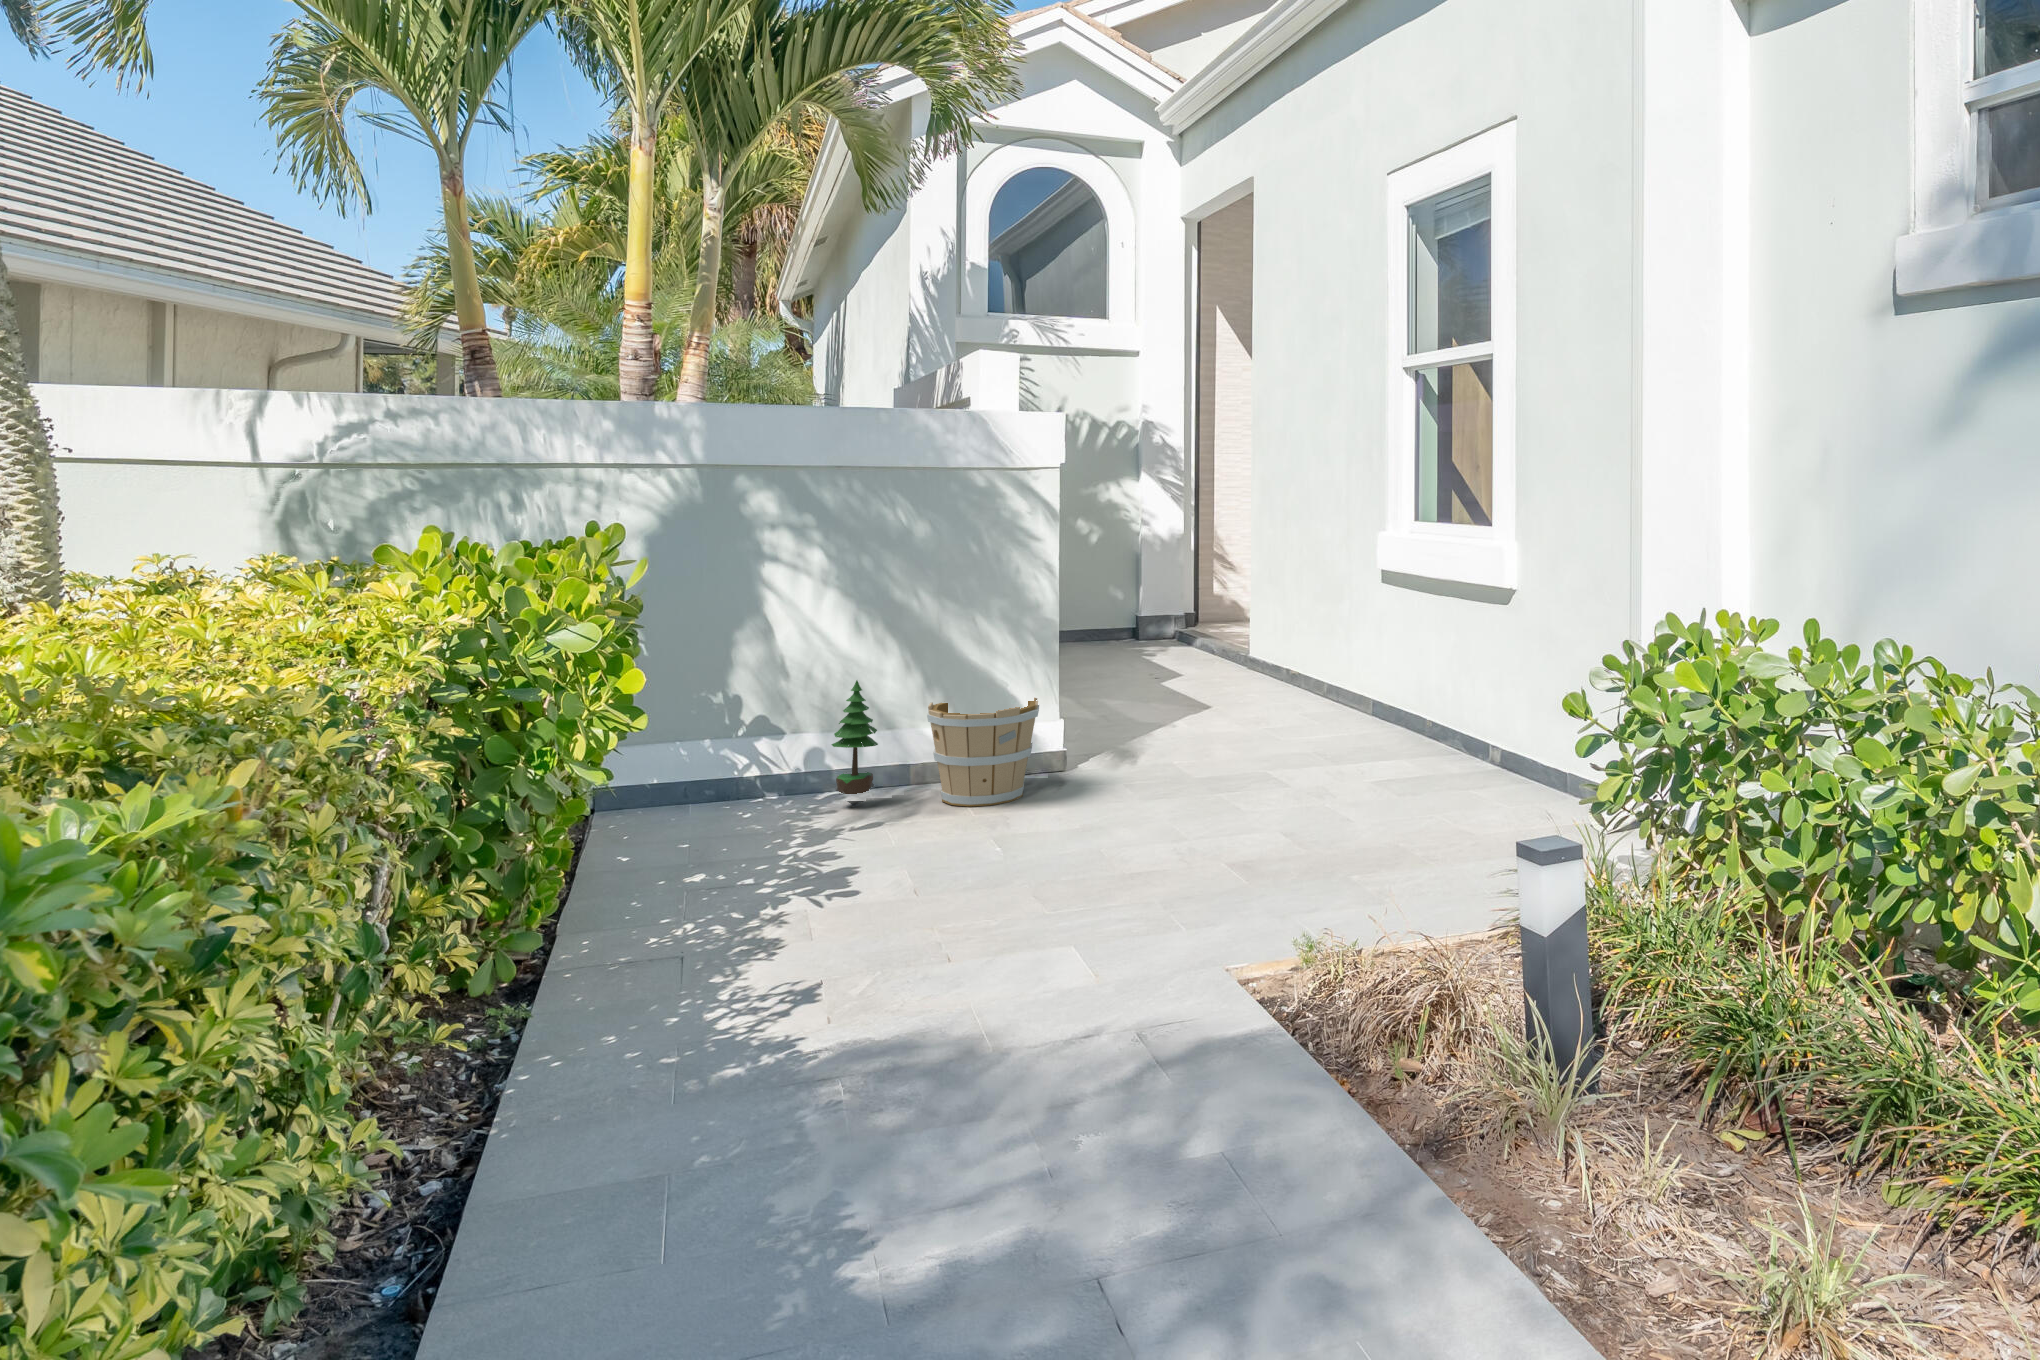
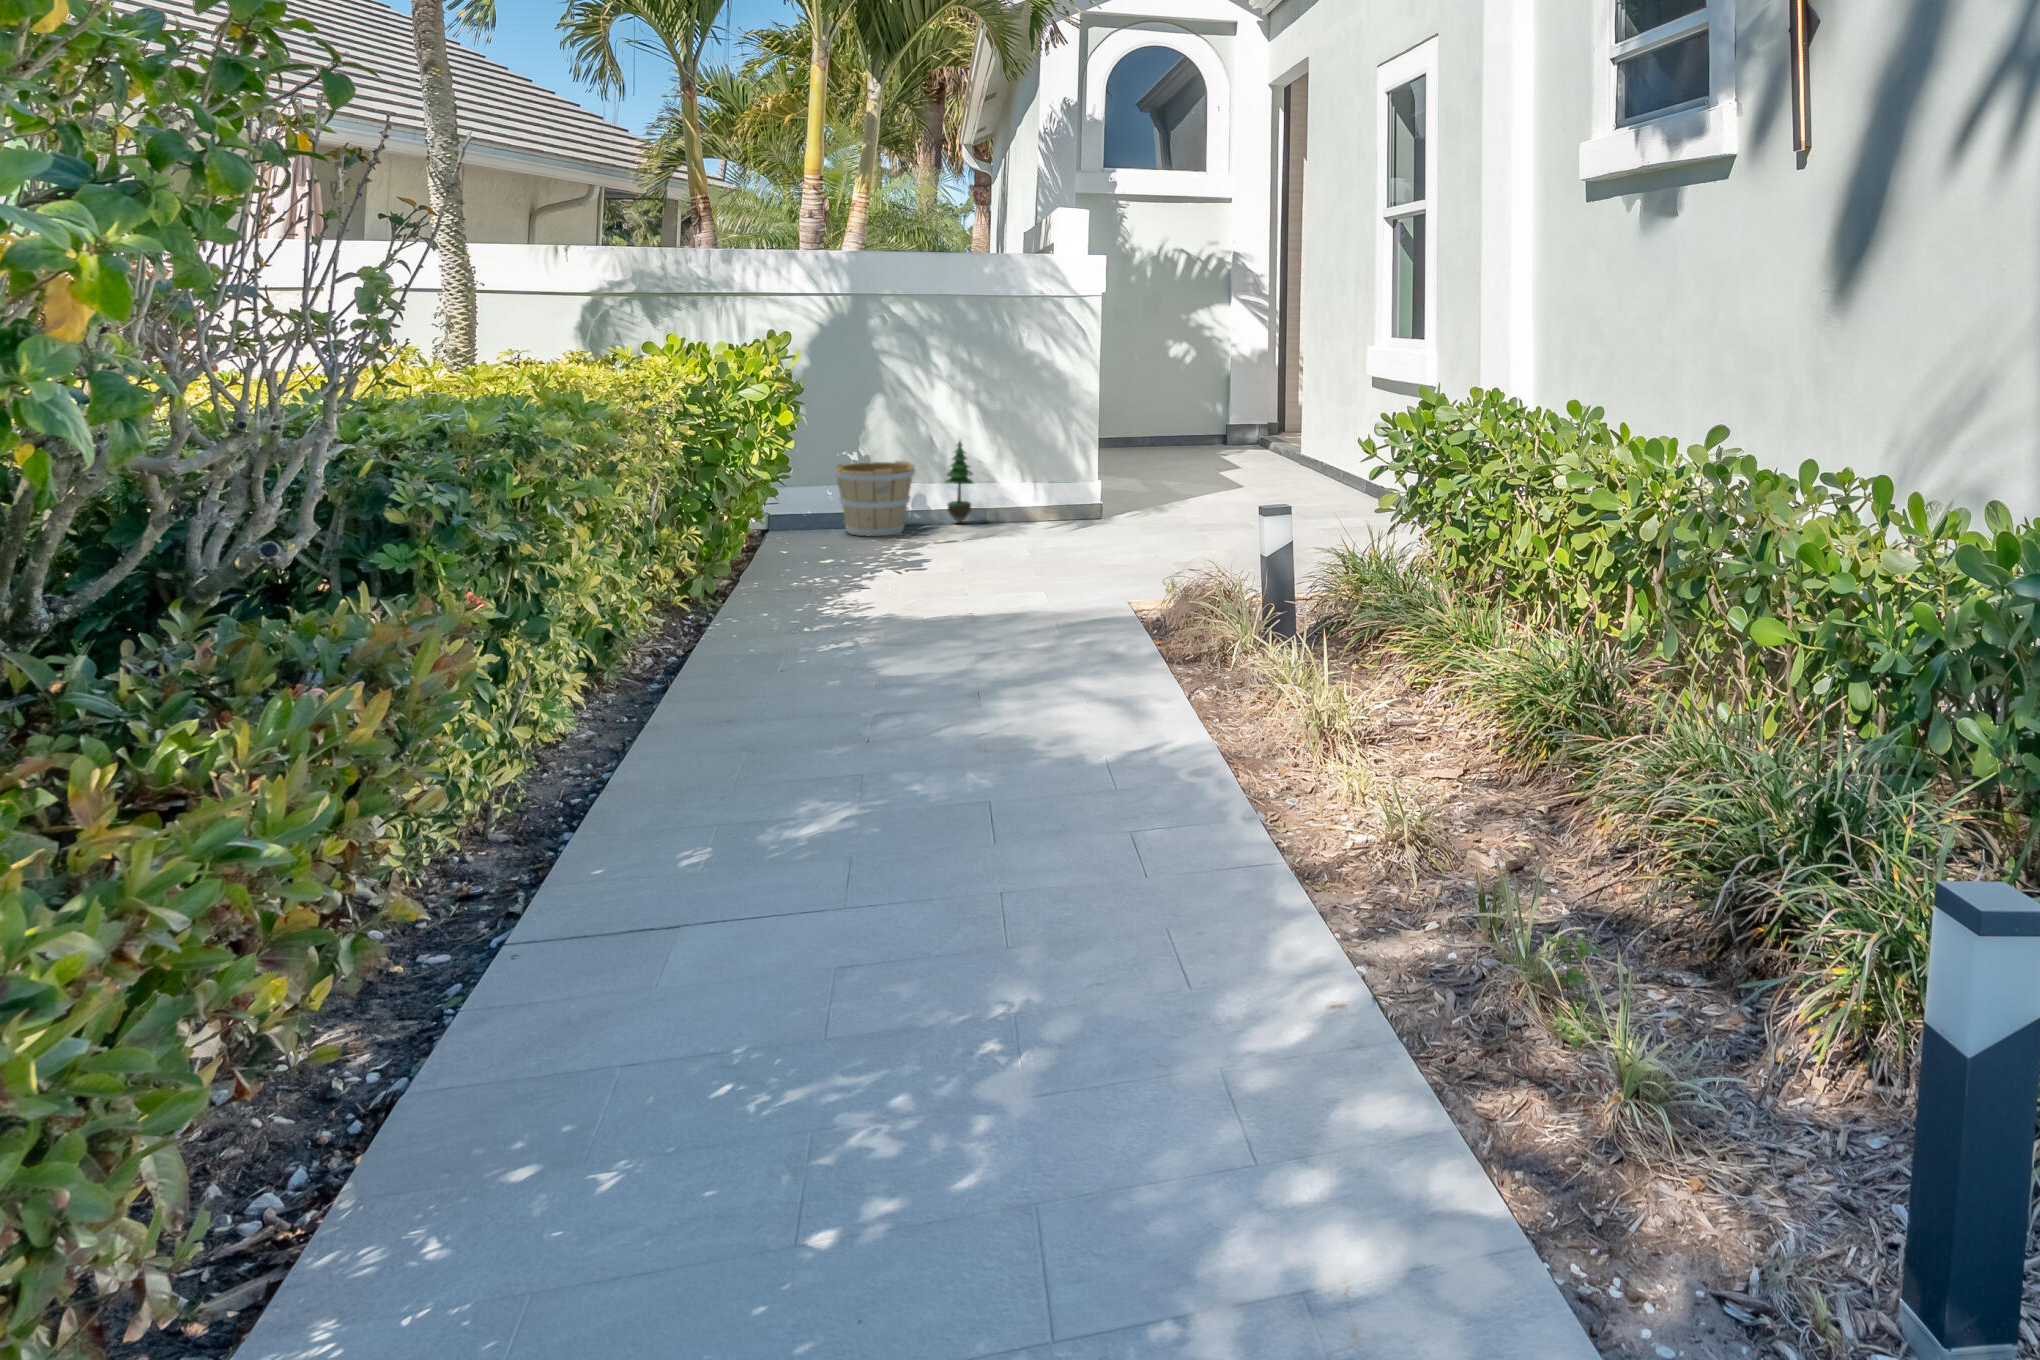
wooden bucket: present [927,698,1039,807] -> present [835,461,915,536]

